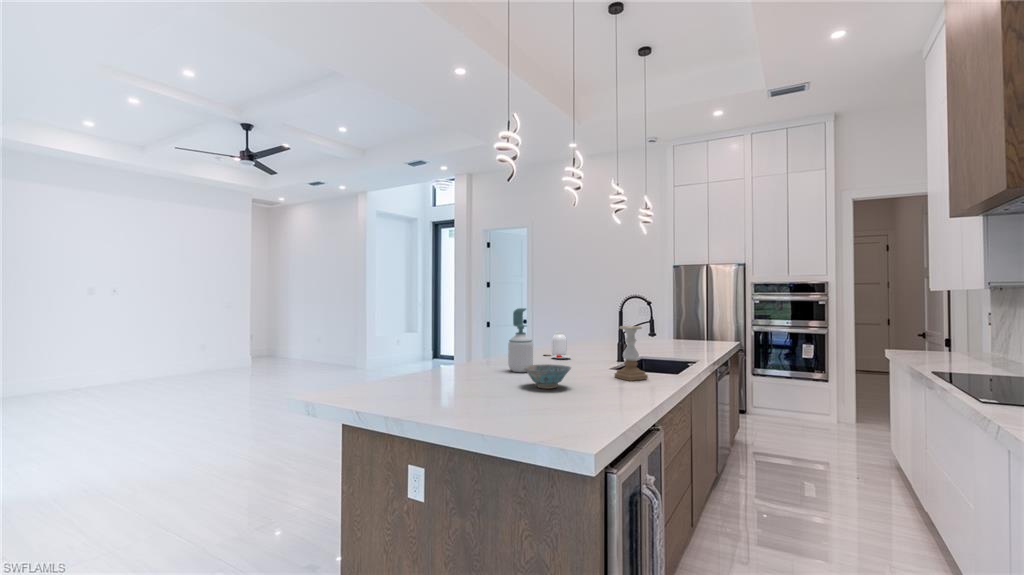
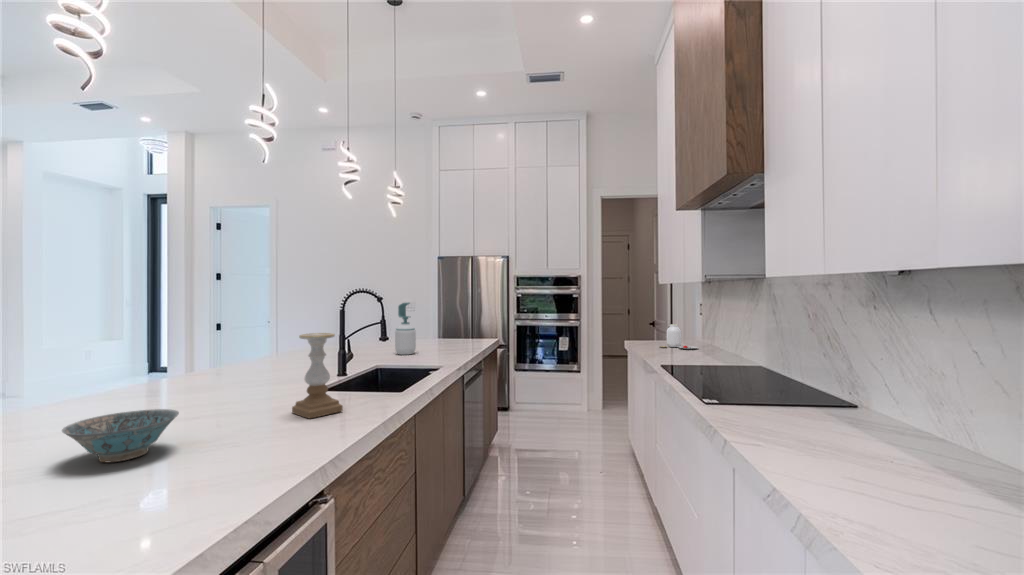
soap bottle: present [508,308,533,372] -> present [395,303,416,355]
jar: present [545,332,571,359] -> present [660,324,698,349]

